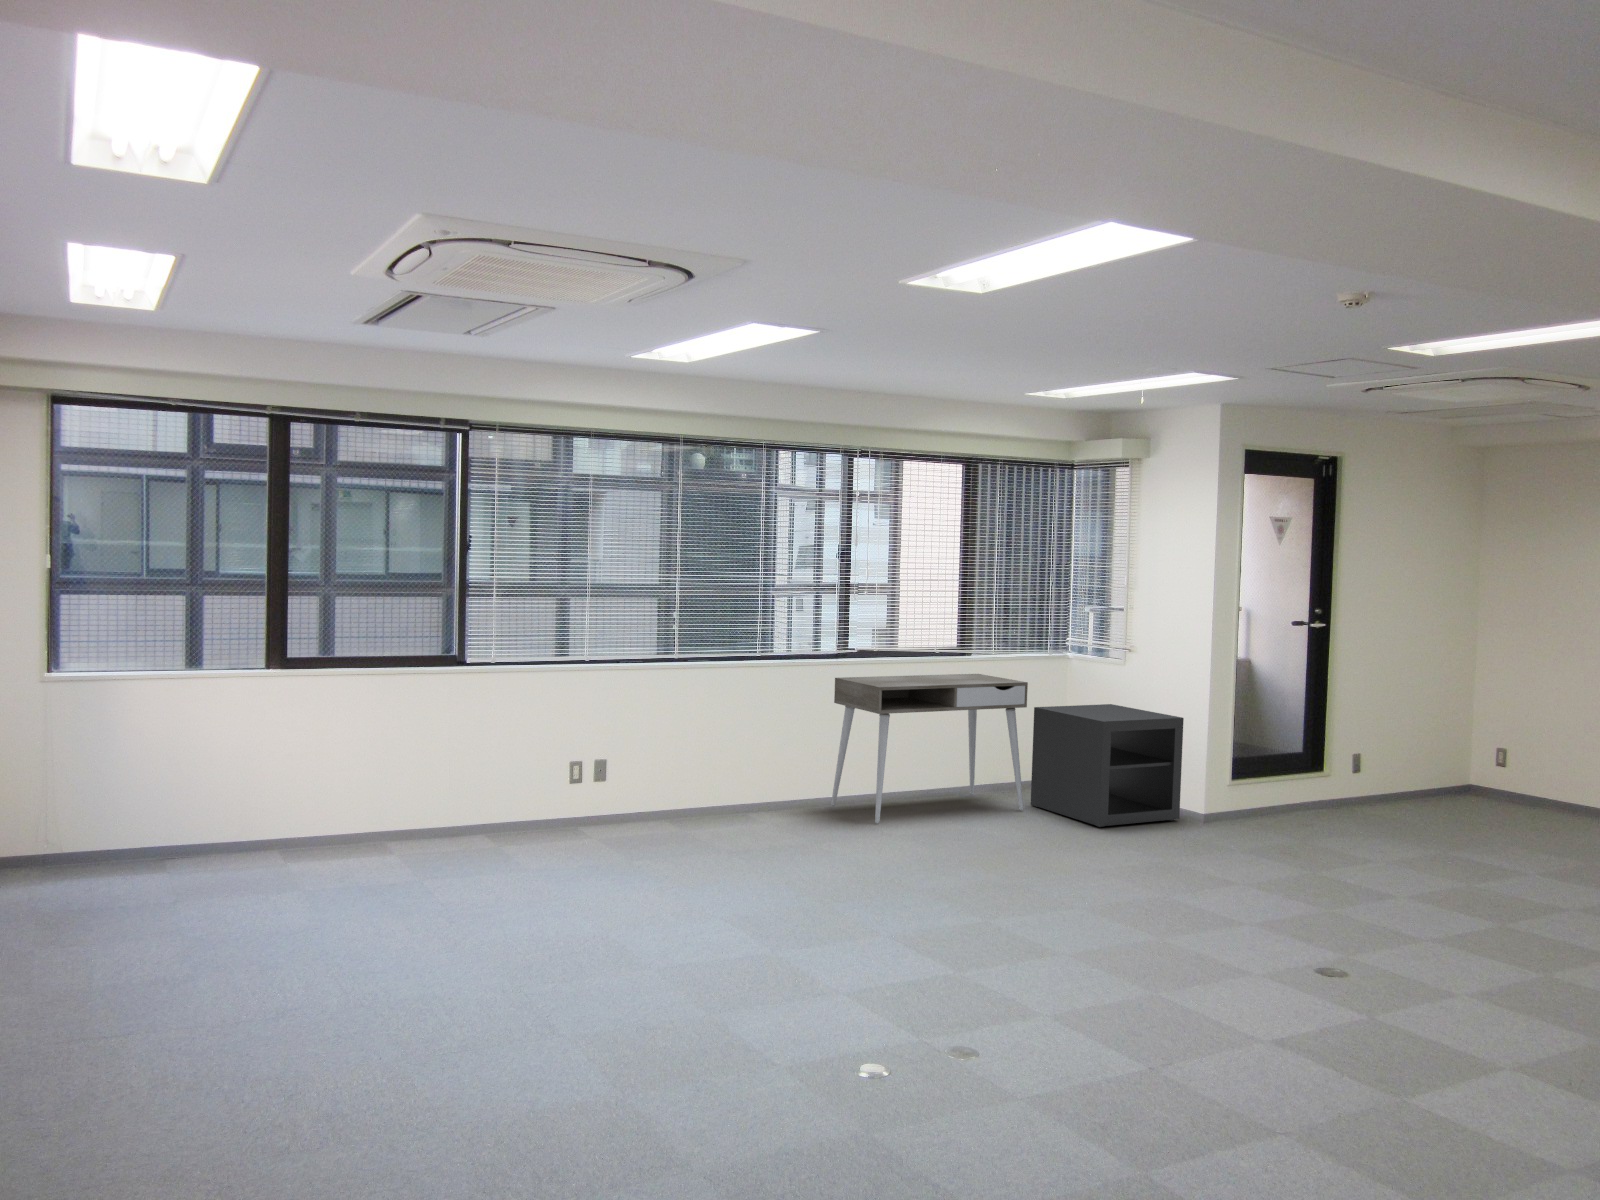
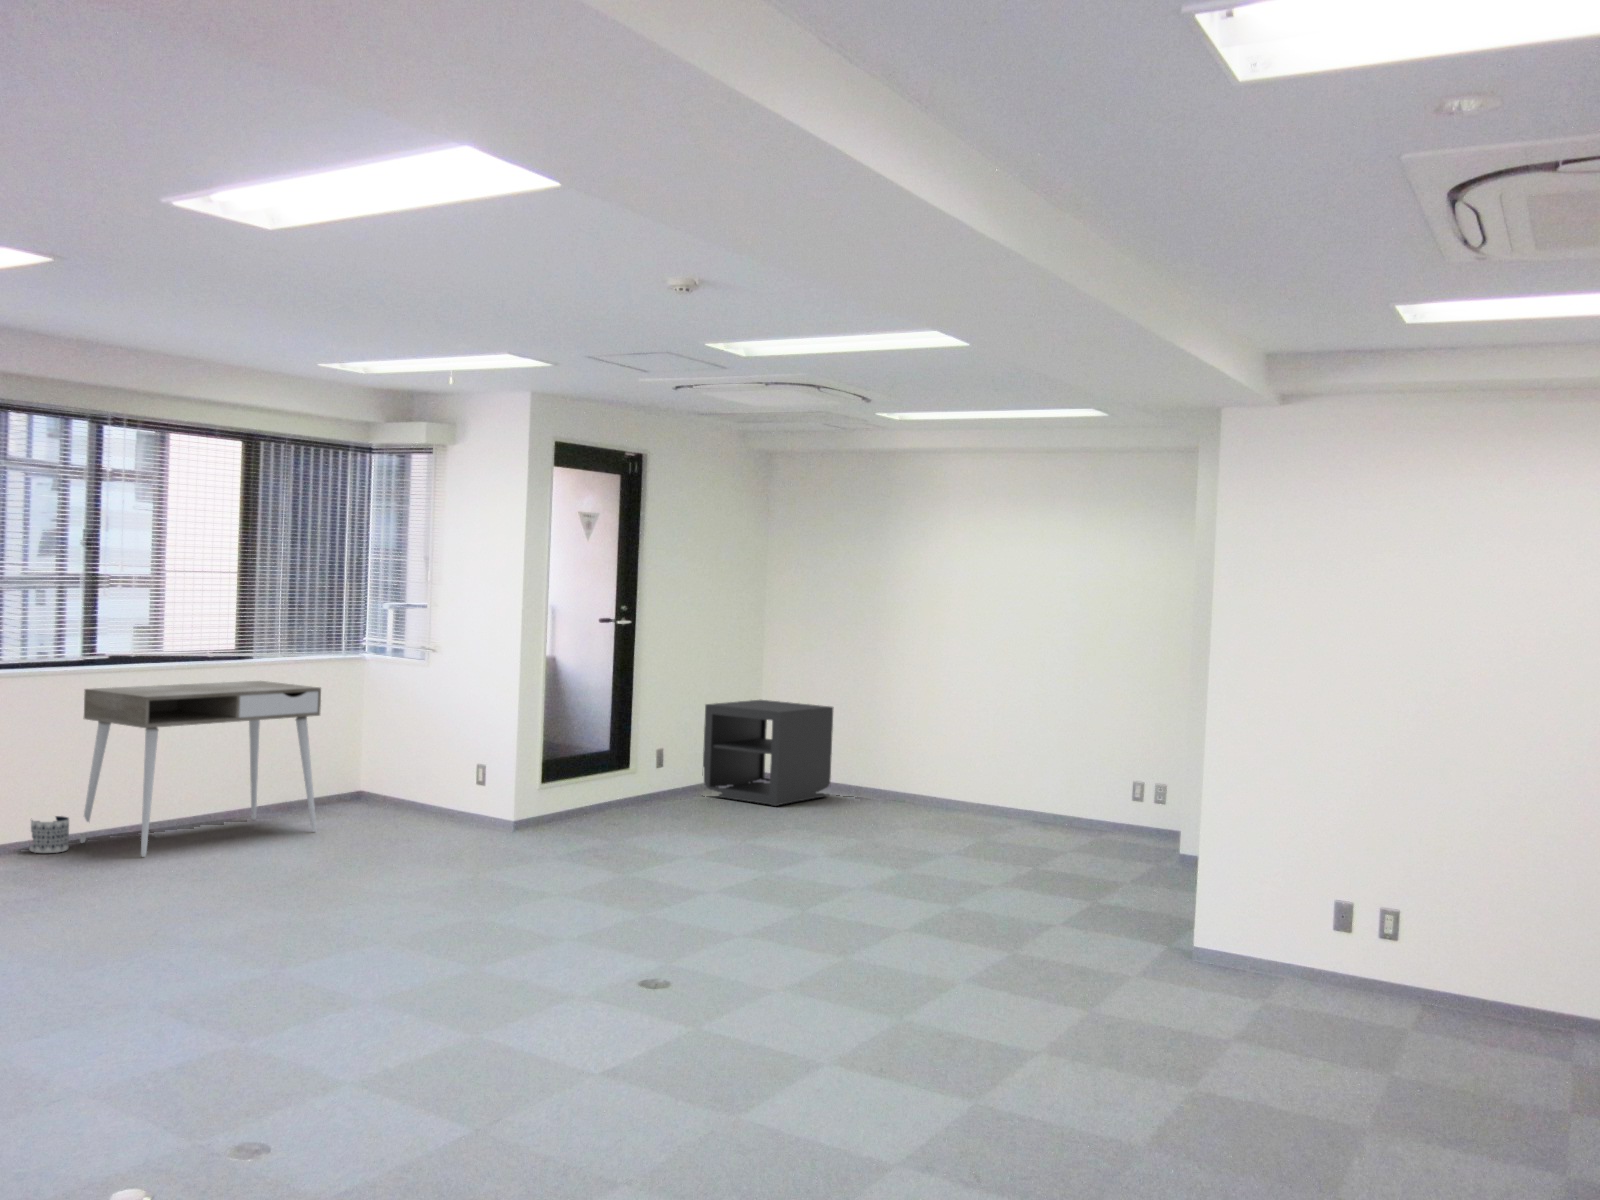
storage cabinet: present [1031,704,1184,827] -> present [703,700,833,806]
planter: none [793,782,822,813] -> present [30,816,69,853]

